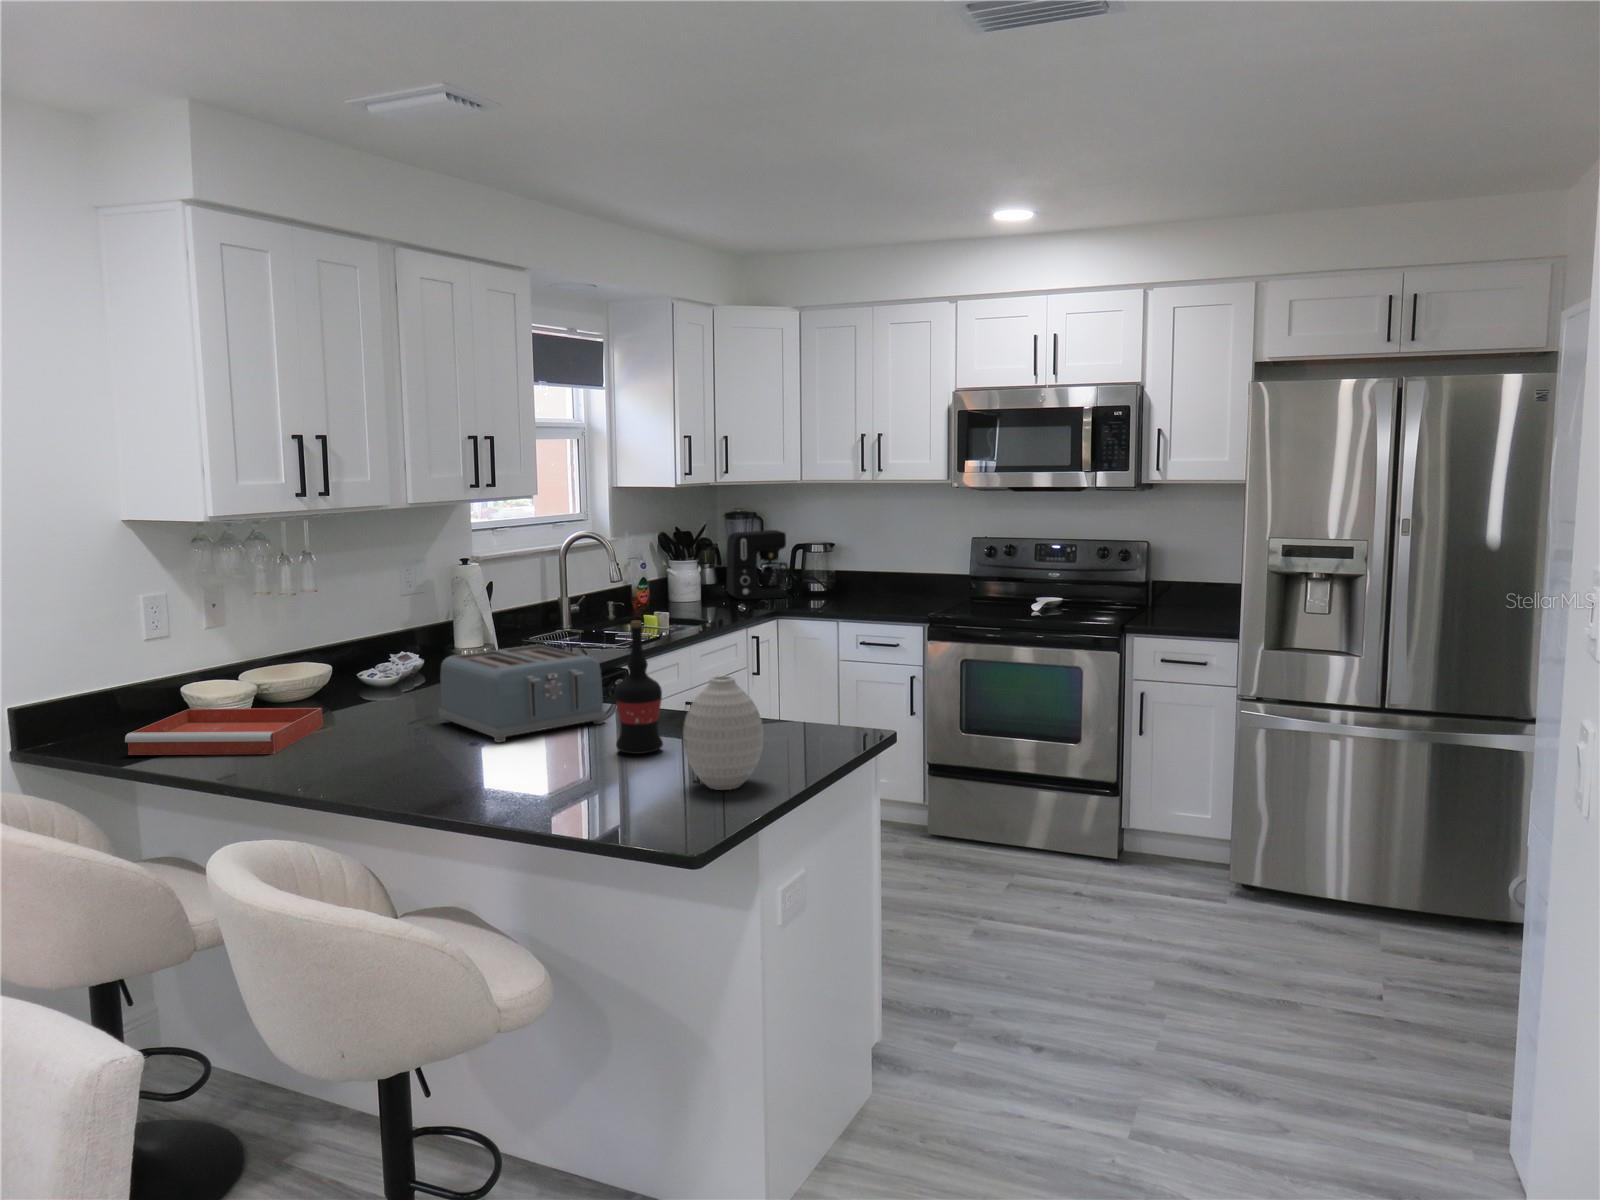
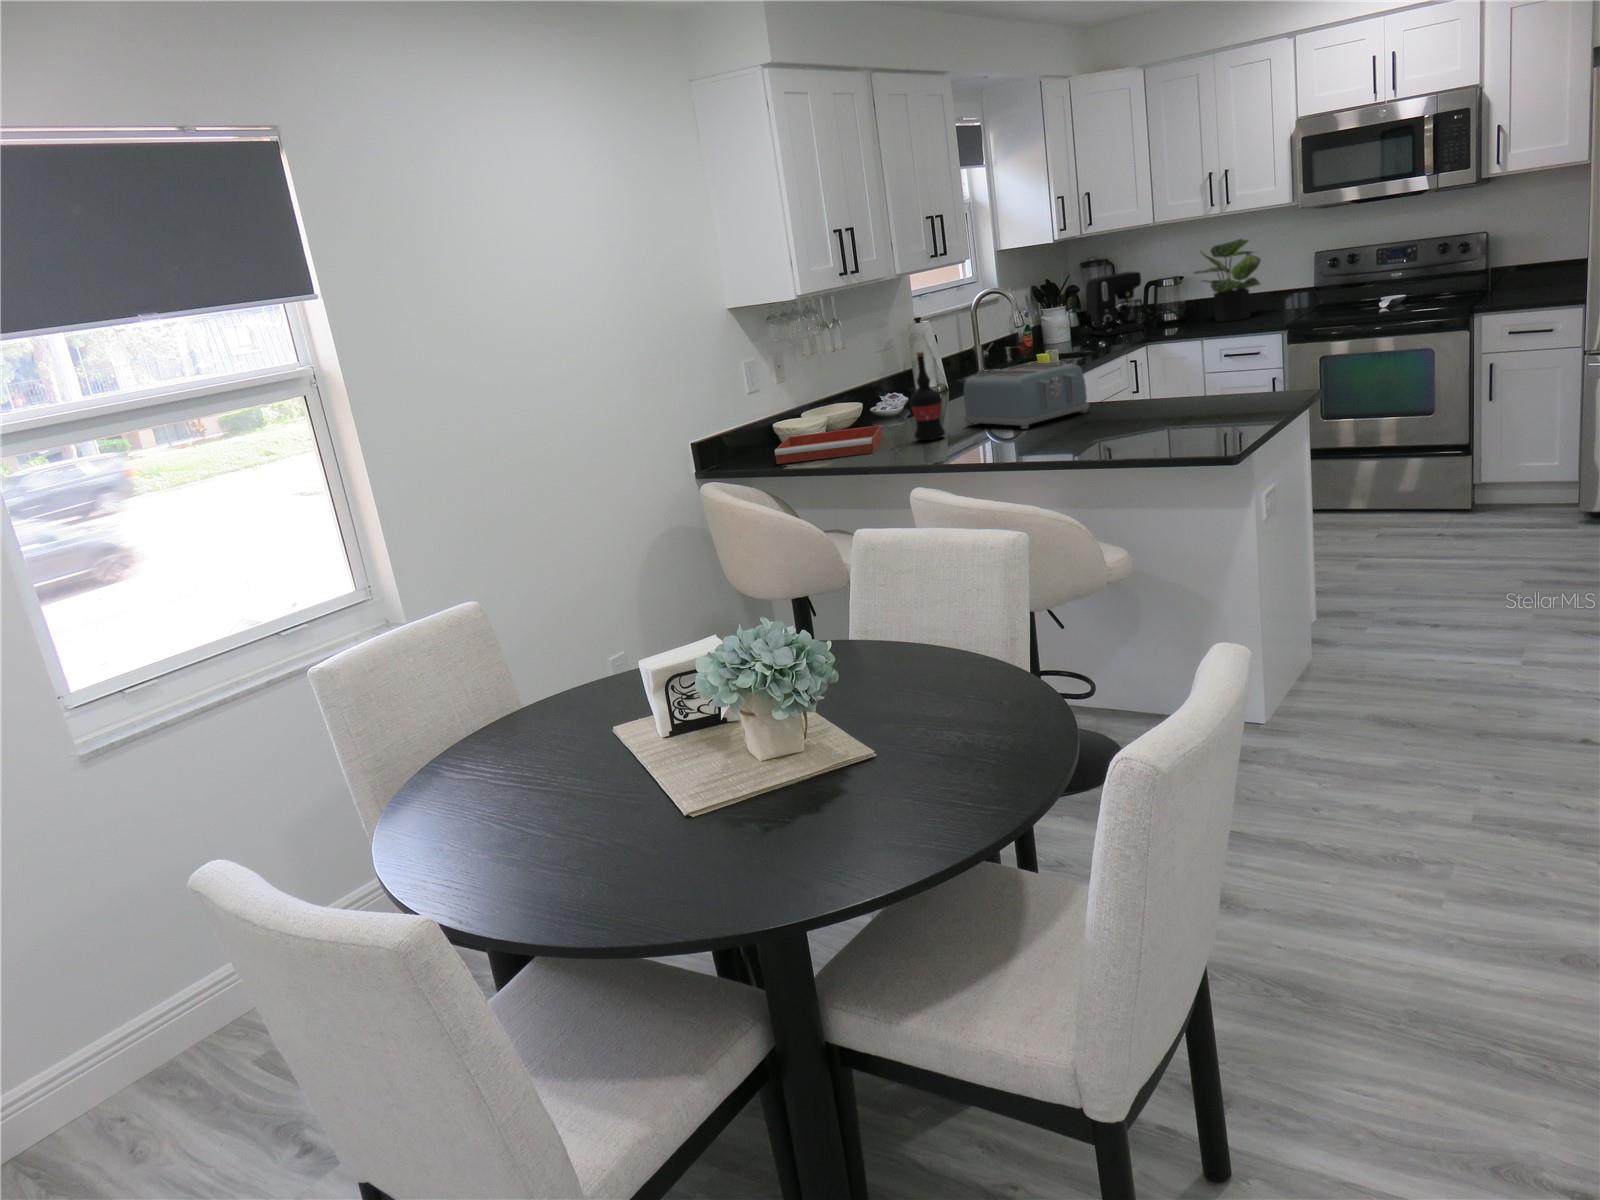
potted plant: none [841,512,916,601] -> present [1194,239,1260,322]
wine bottle: present [615,621,663,754] -> present [910,352,945,440]
vase: present [683,676,763,790] -> none [1186,350,1244,428]

